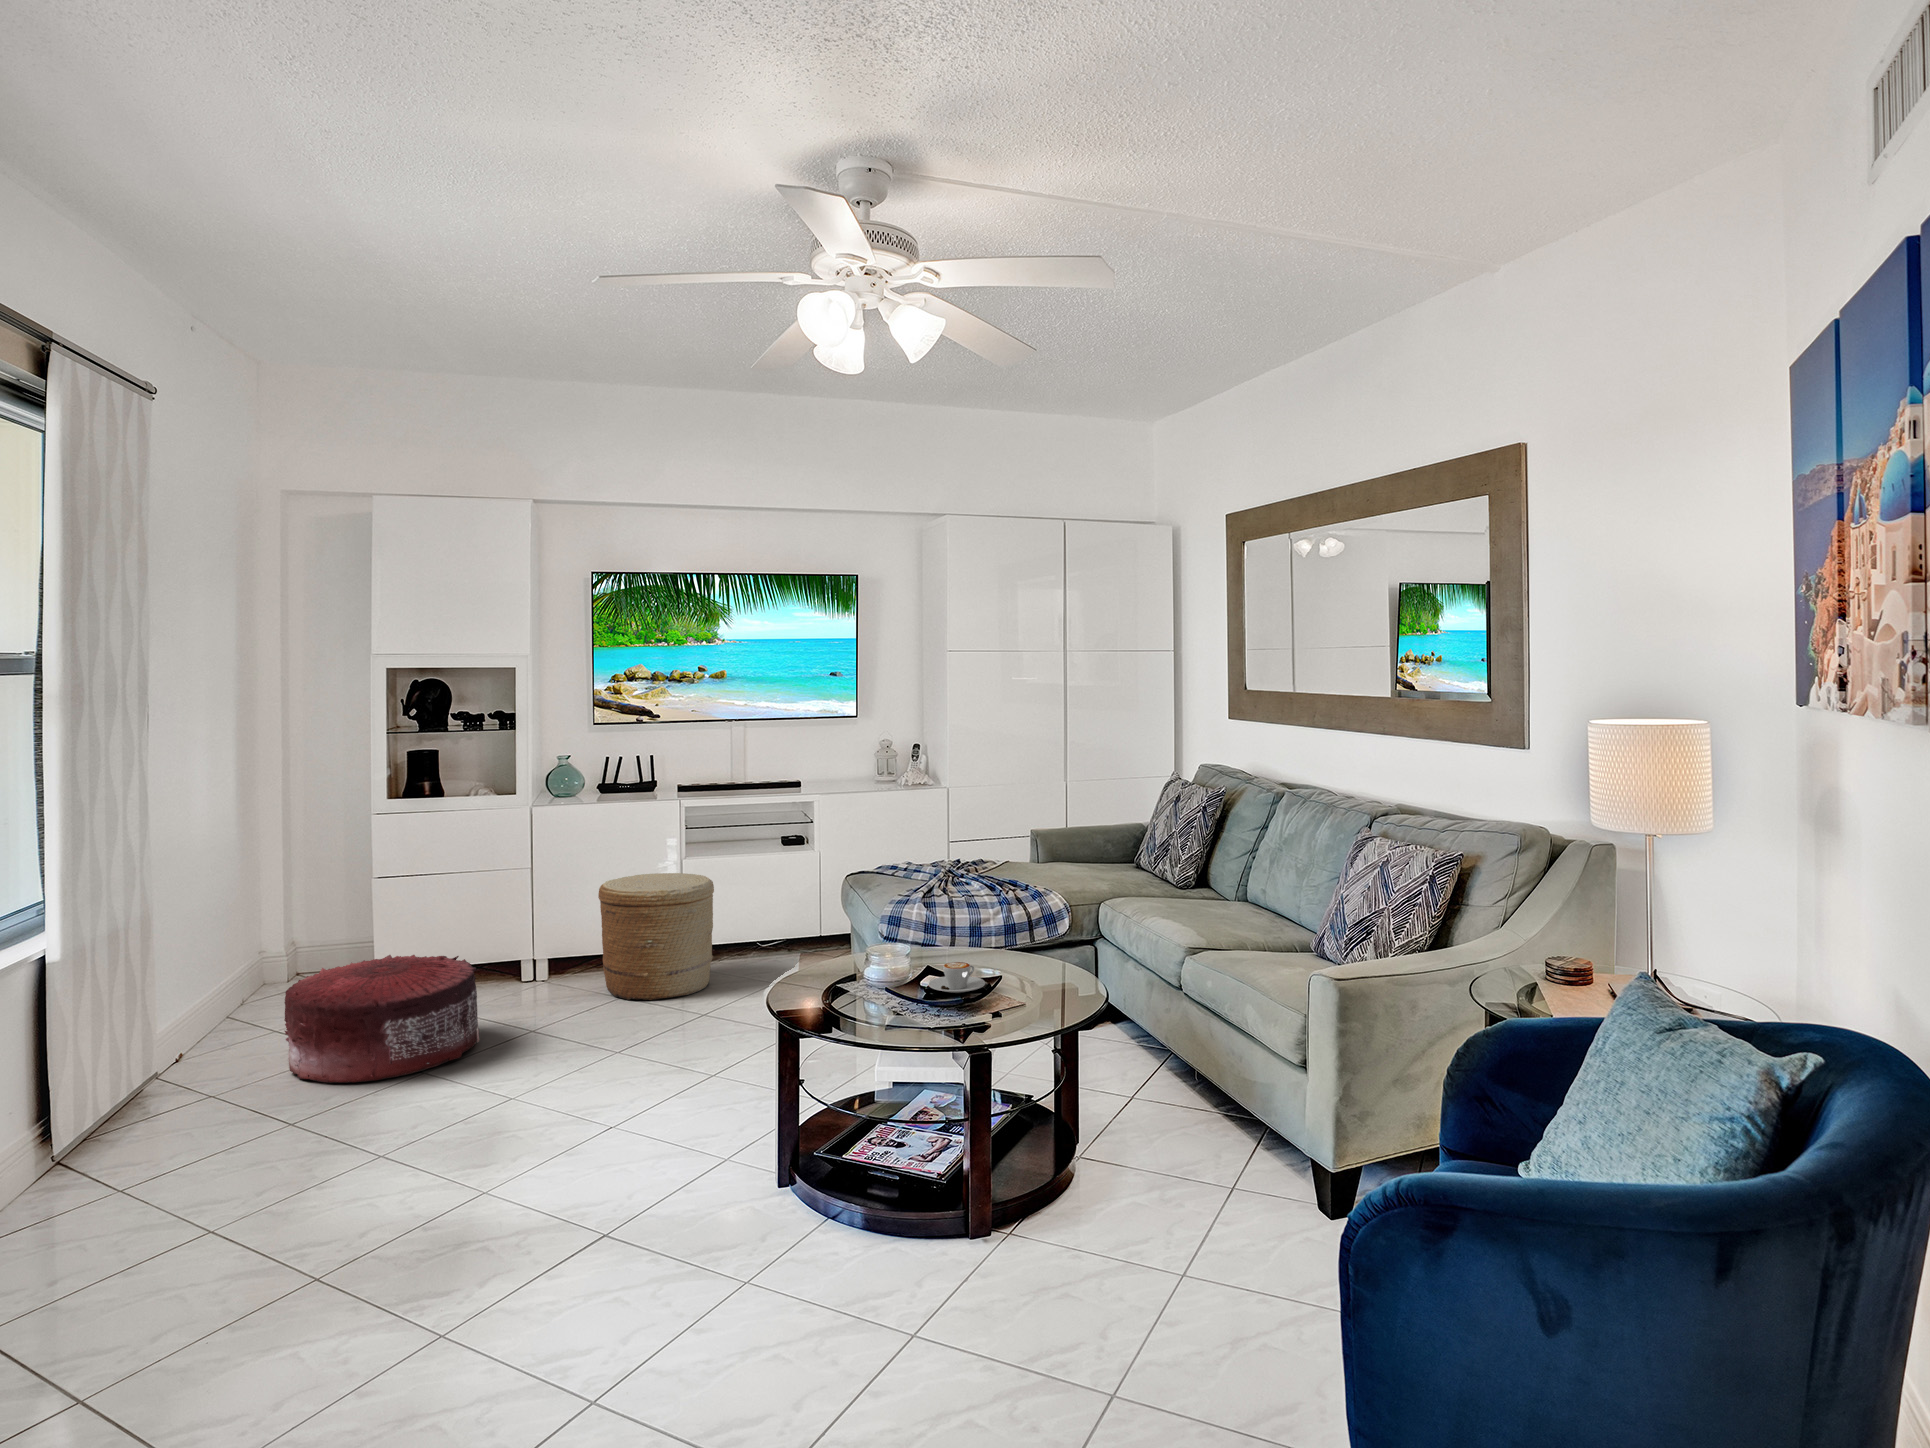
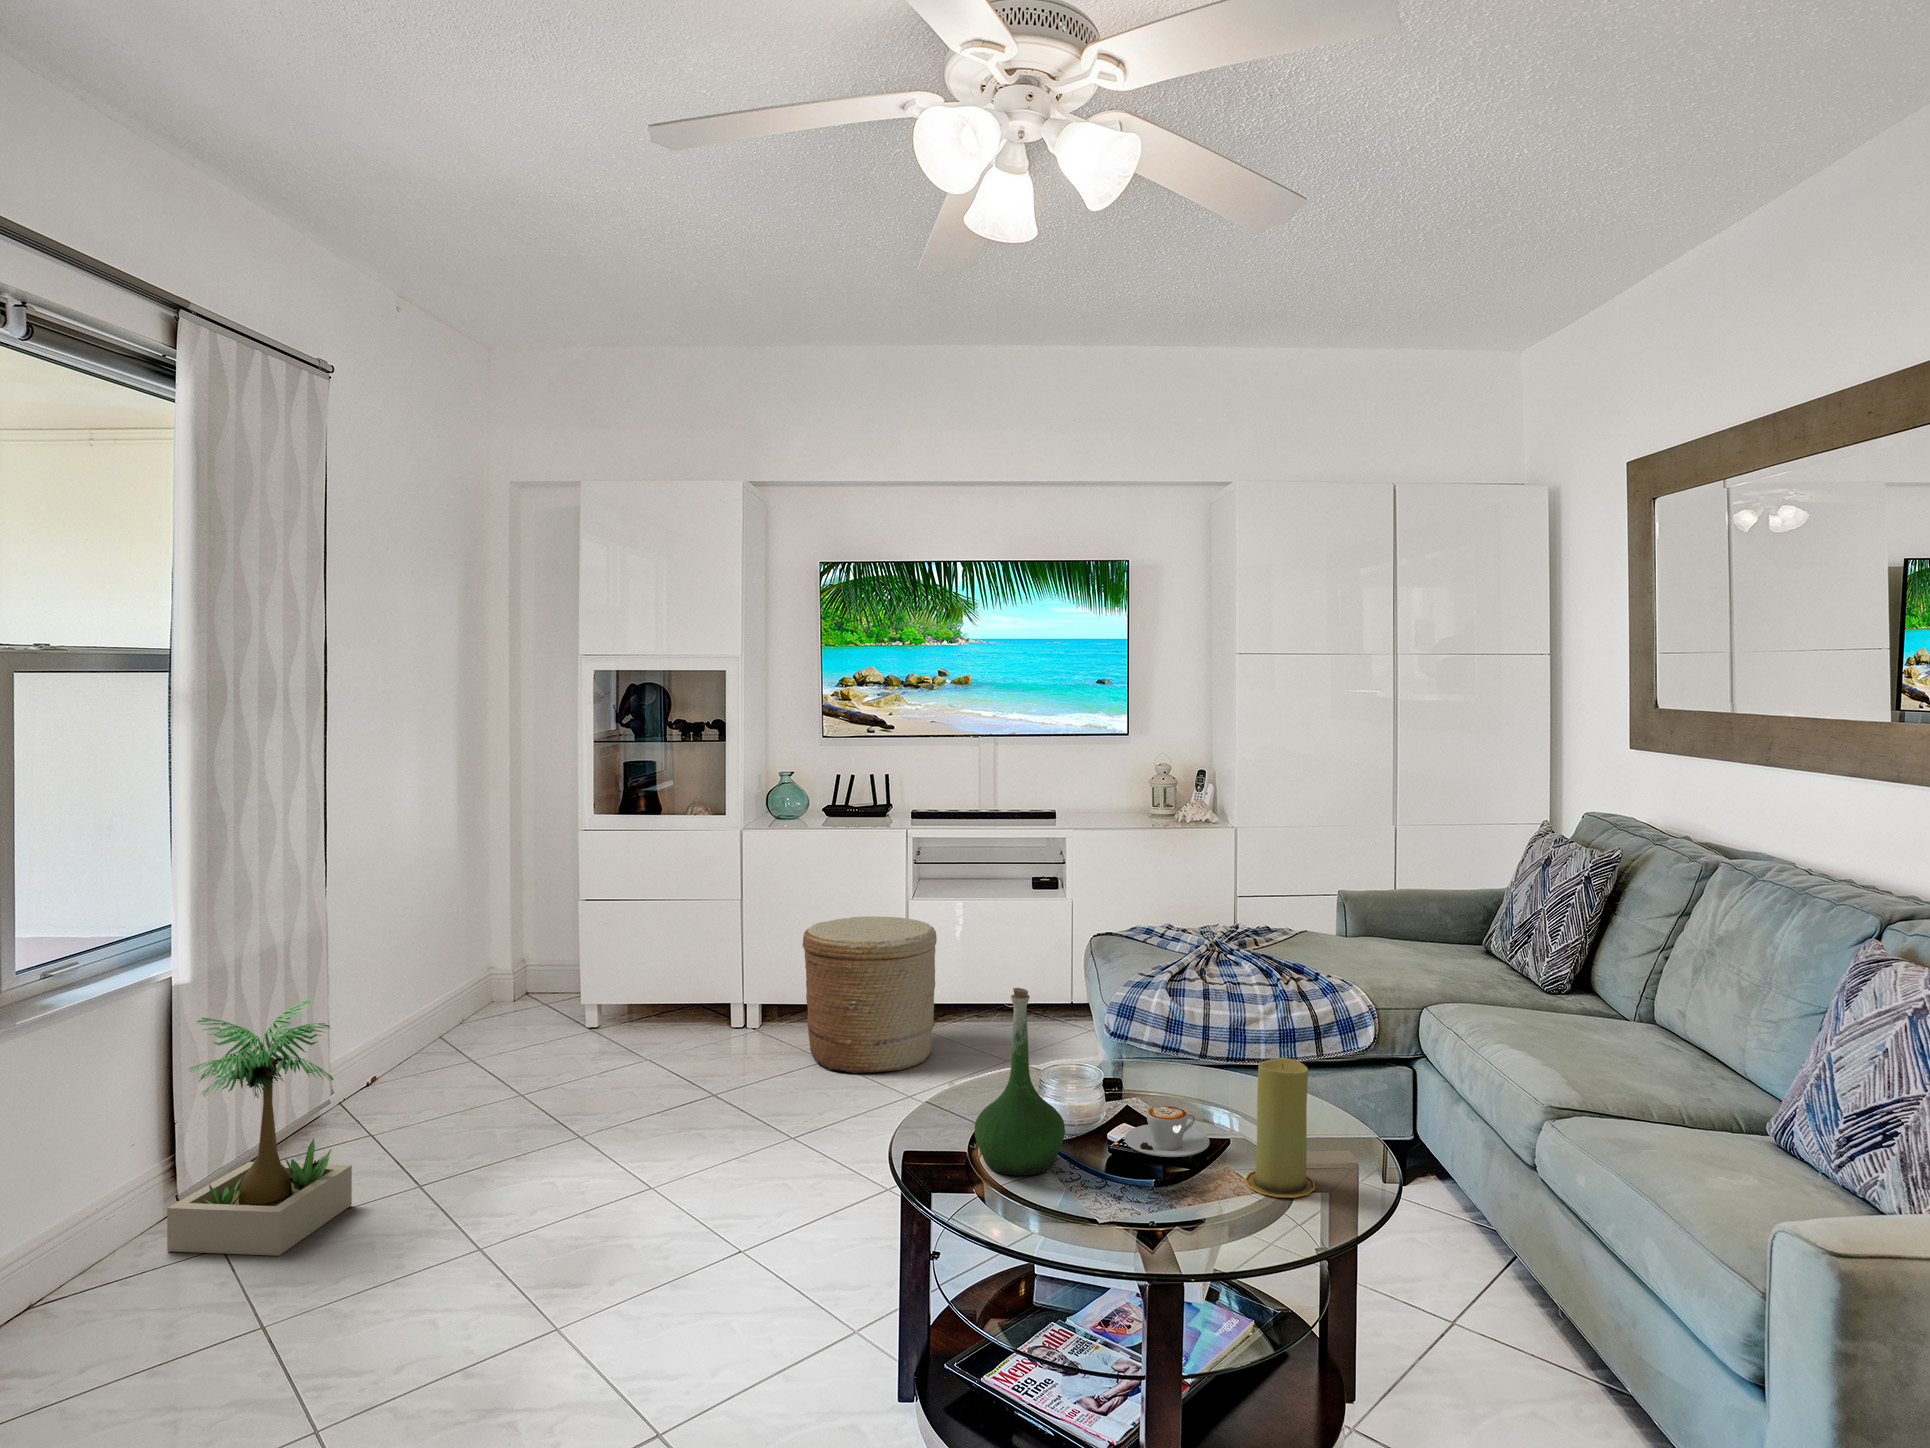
vase: none [832,886,894,1011] -> present [974,988,1065,1176]
candle: none [1012,920,1057,1006] -> present [1245,1058,1315,1198]
potted plant: none [78,954,258,1177] -> present [167,999,352,1256]
pouf: present [284,955,479,1083] -> none [432,997,647,1154]

